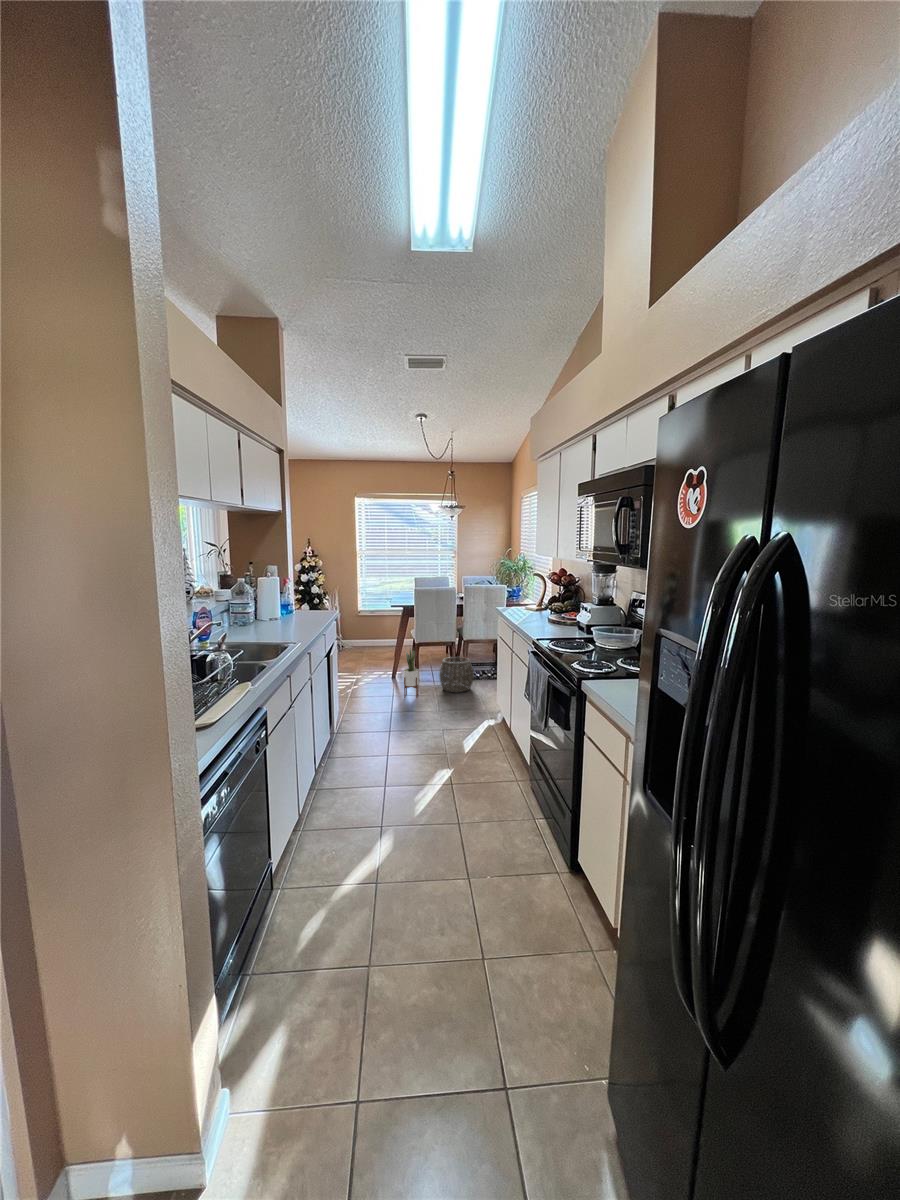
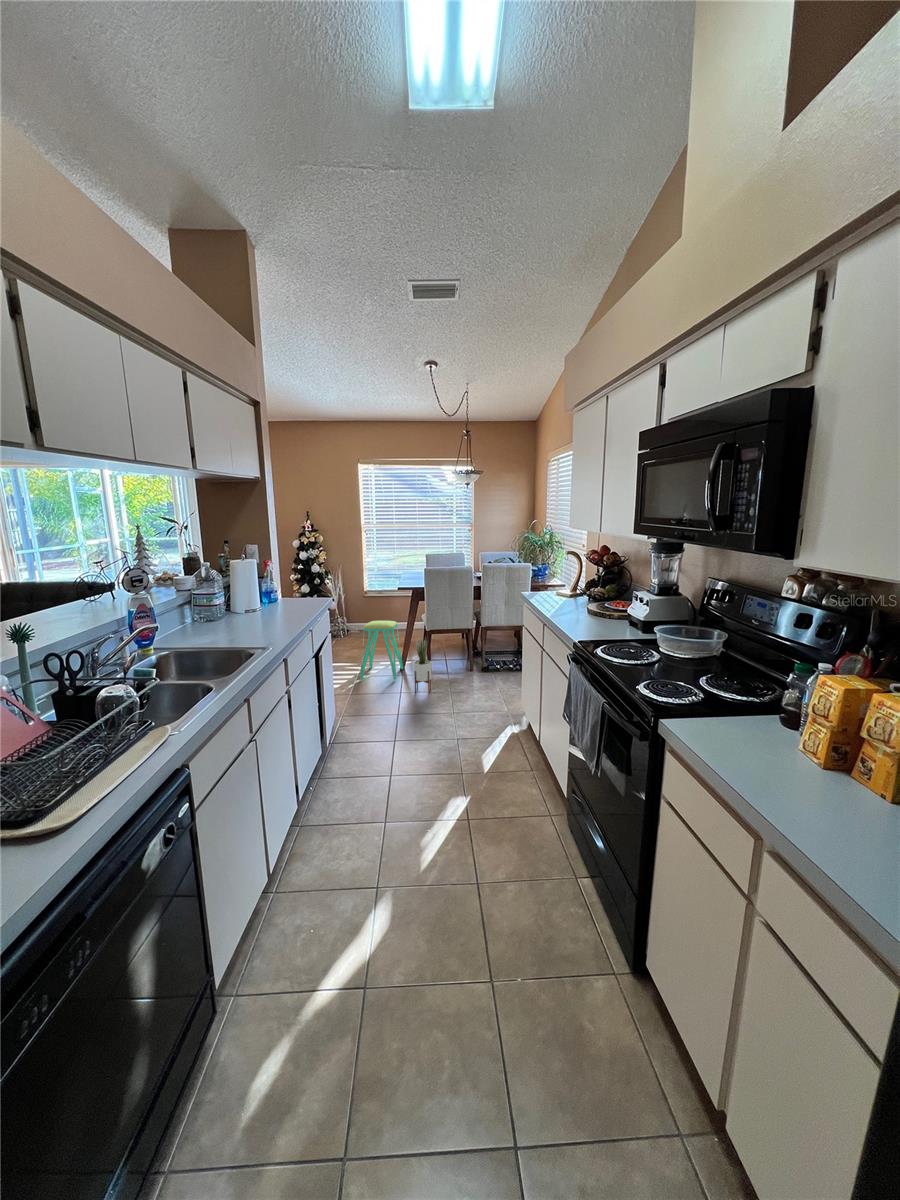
stool: none [355,635,393,687] -> present [360,621,403,679]
woven basket: present [439,657,474,692] -> none [454,646,494,687]

